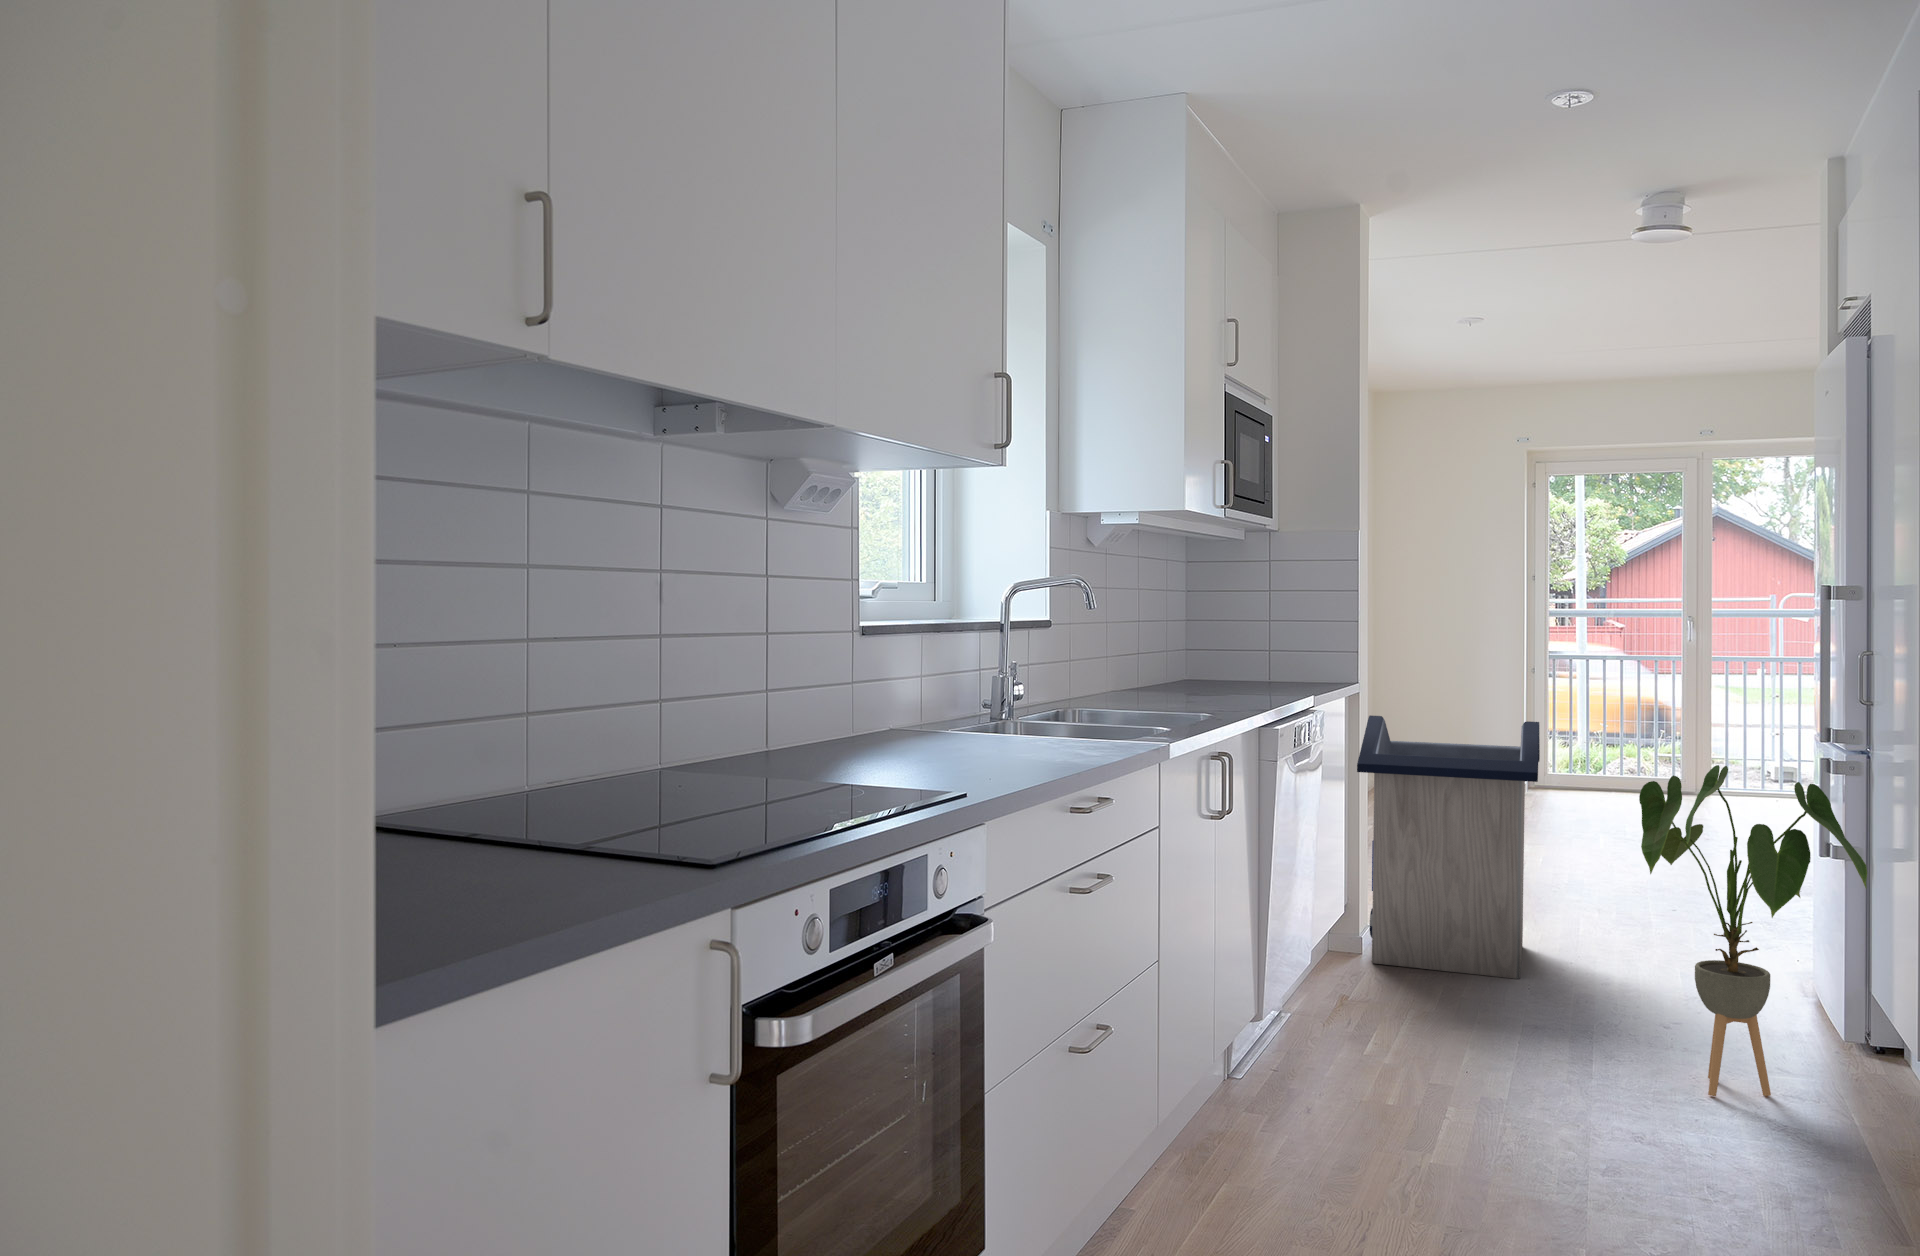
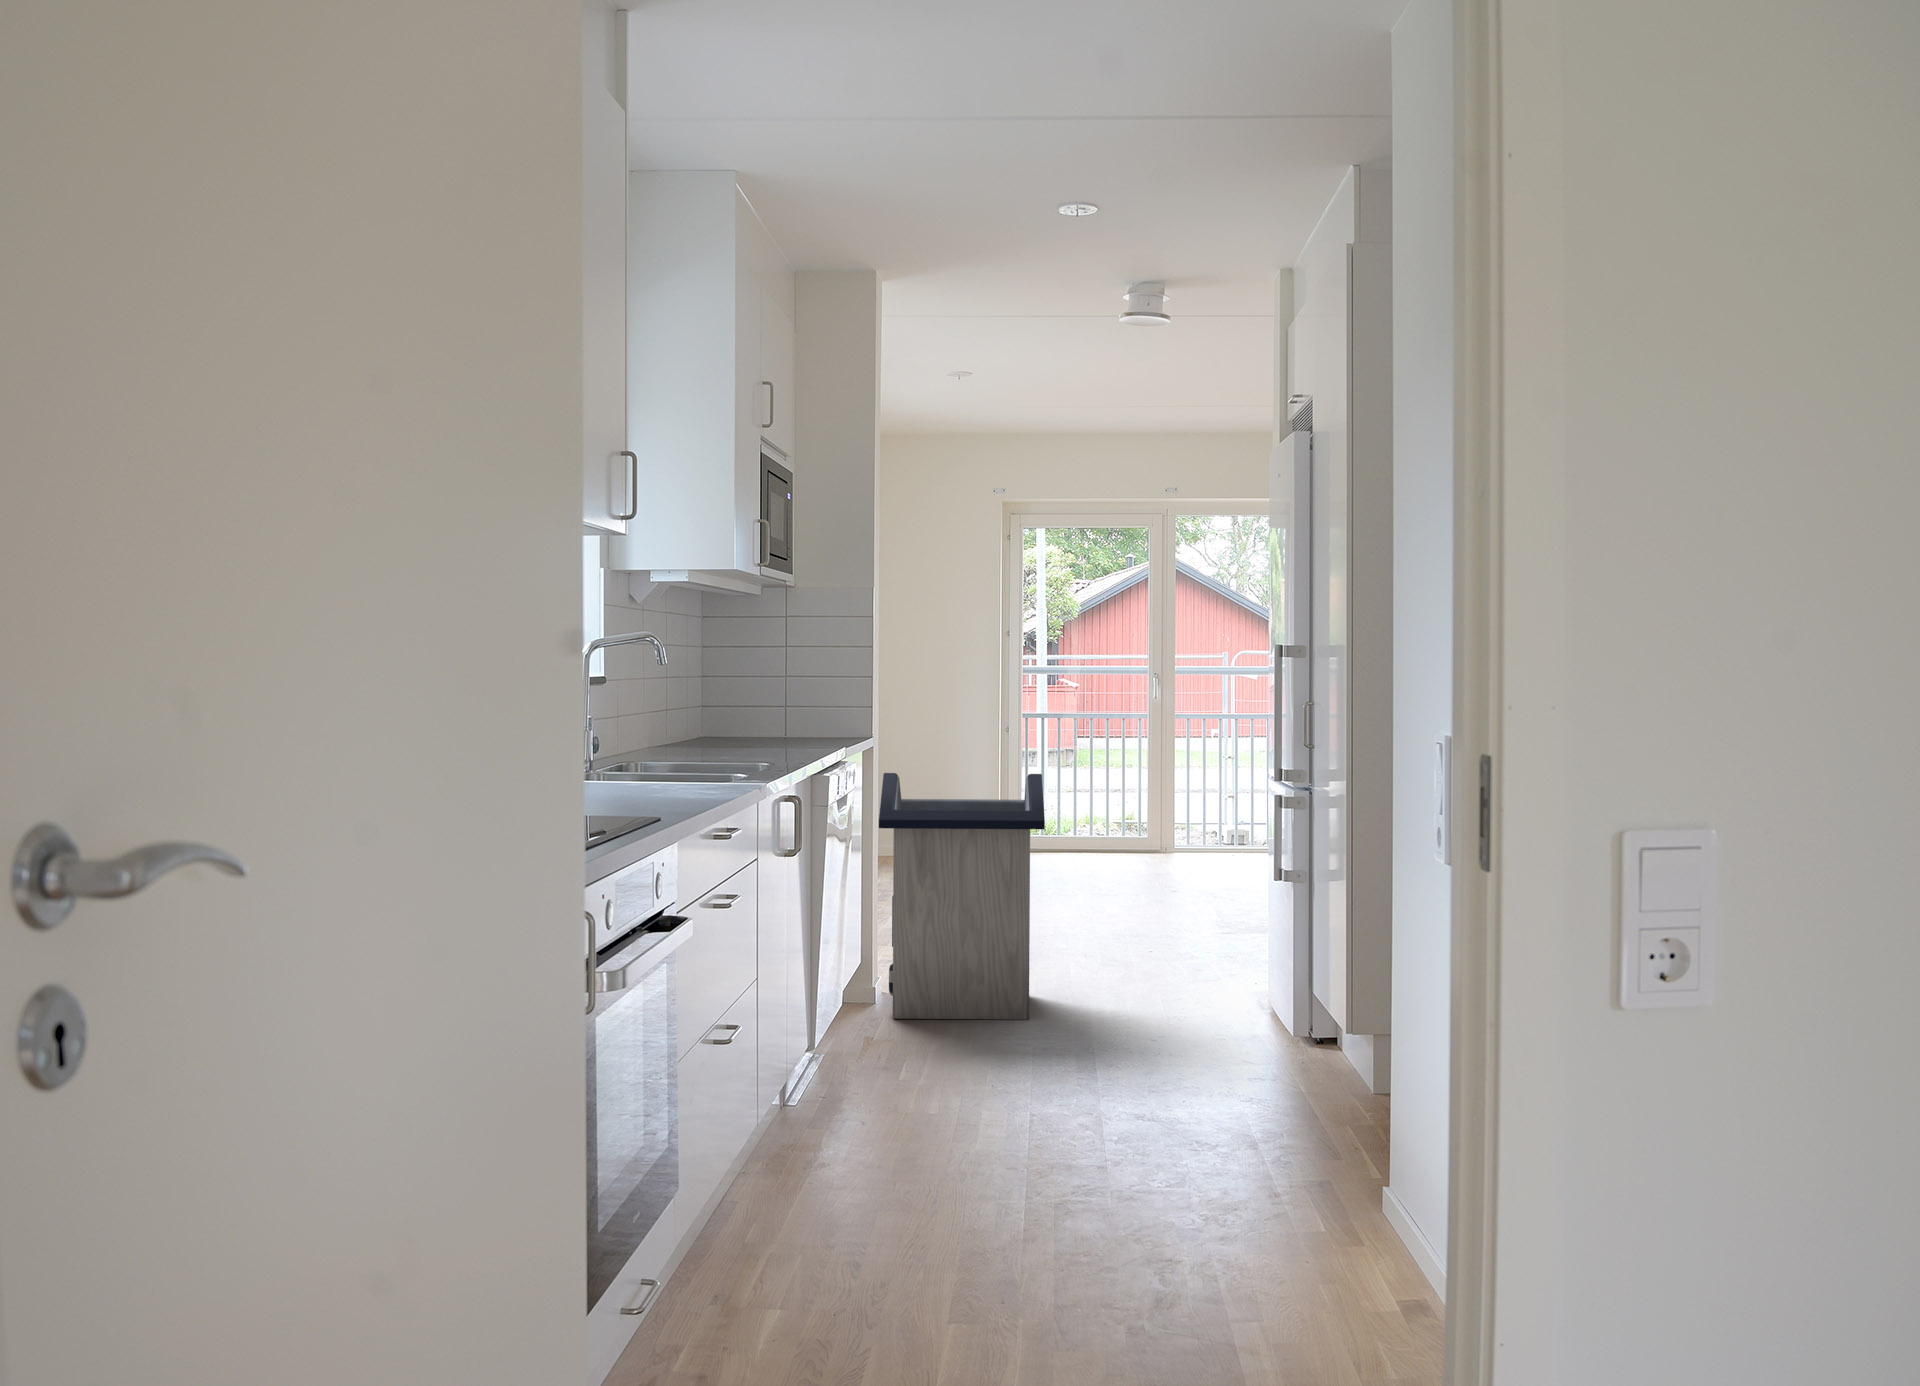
house plant: present [1639,765,1867,1096] -> none [1141,800,1311,1084]

